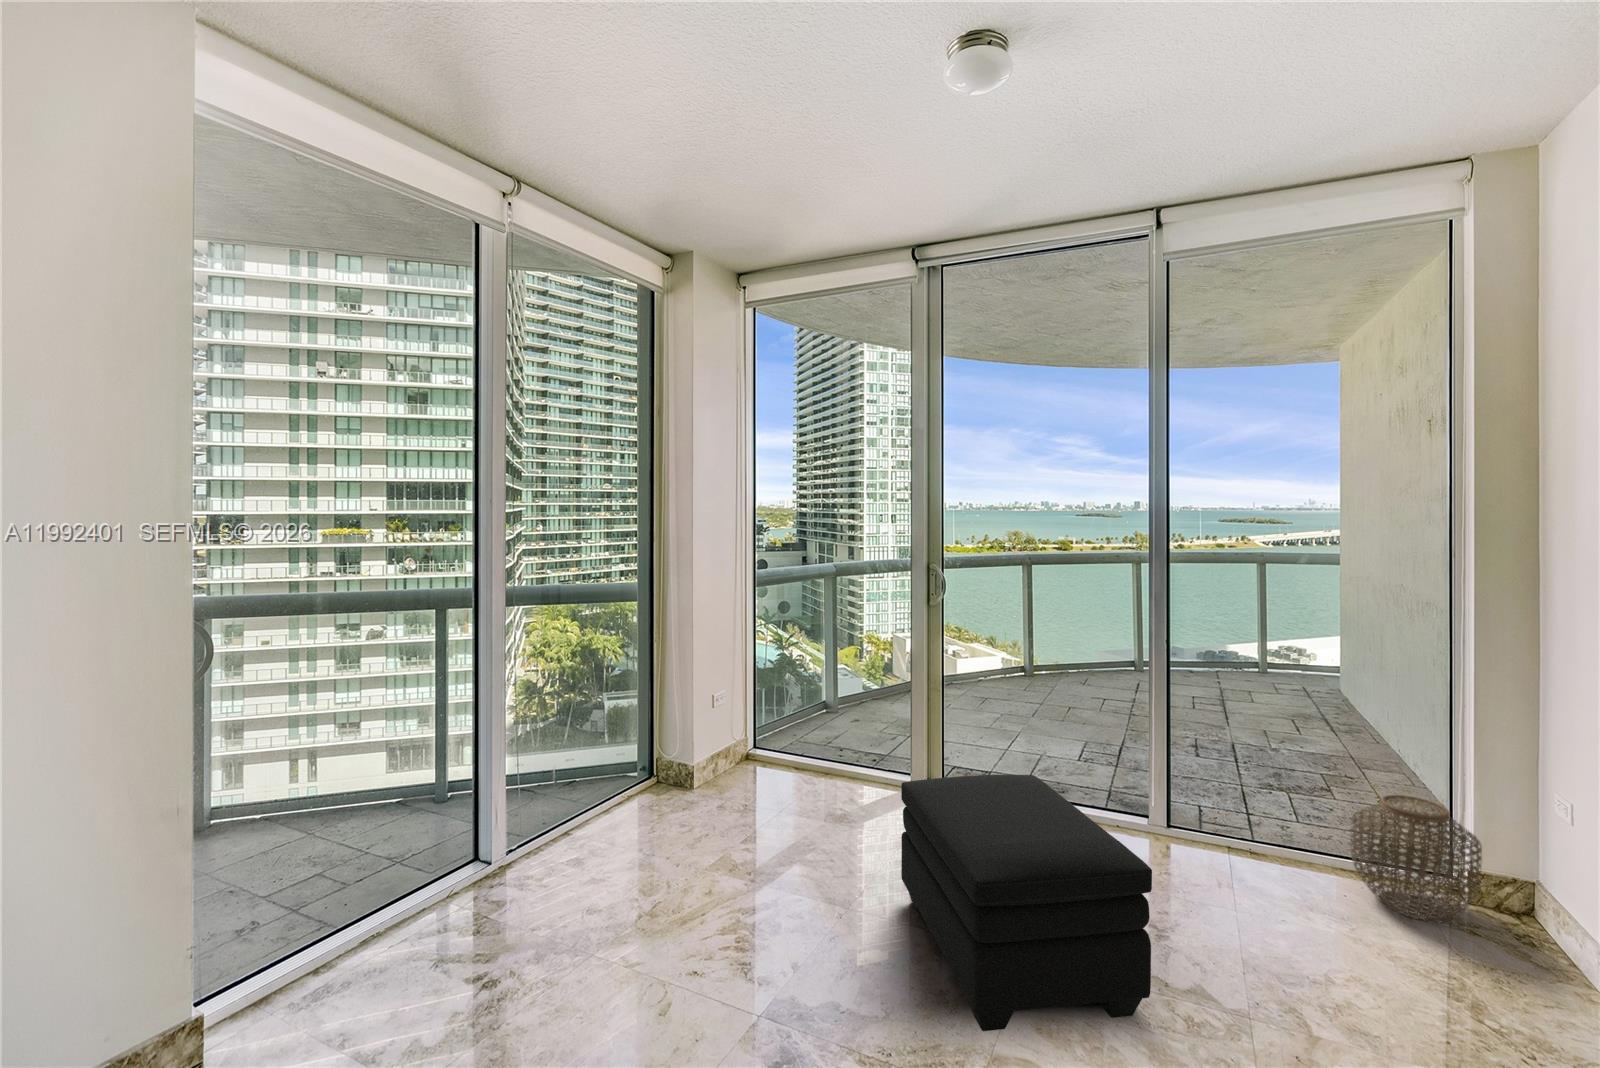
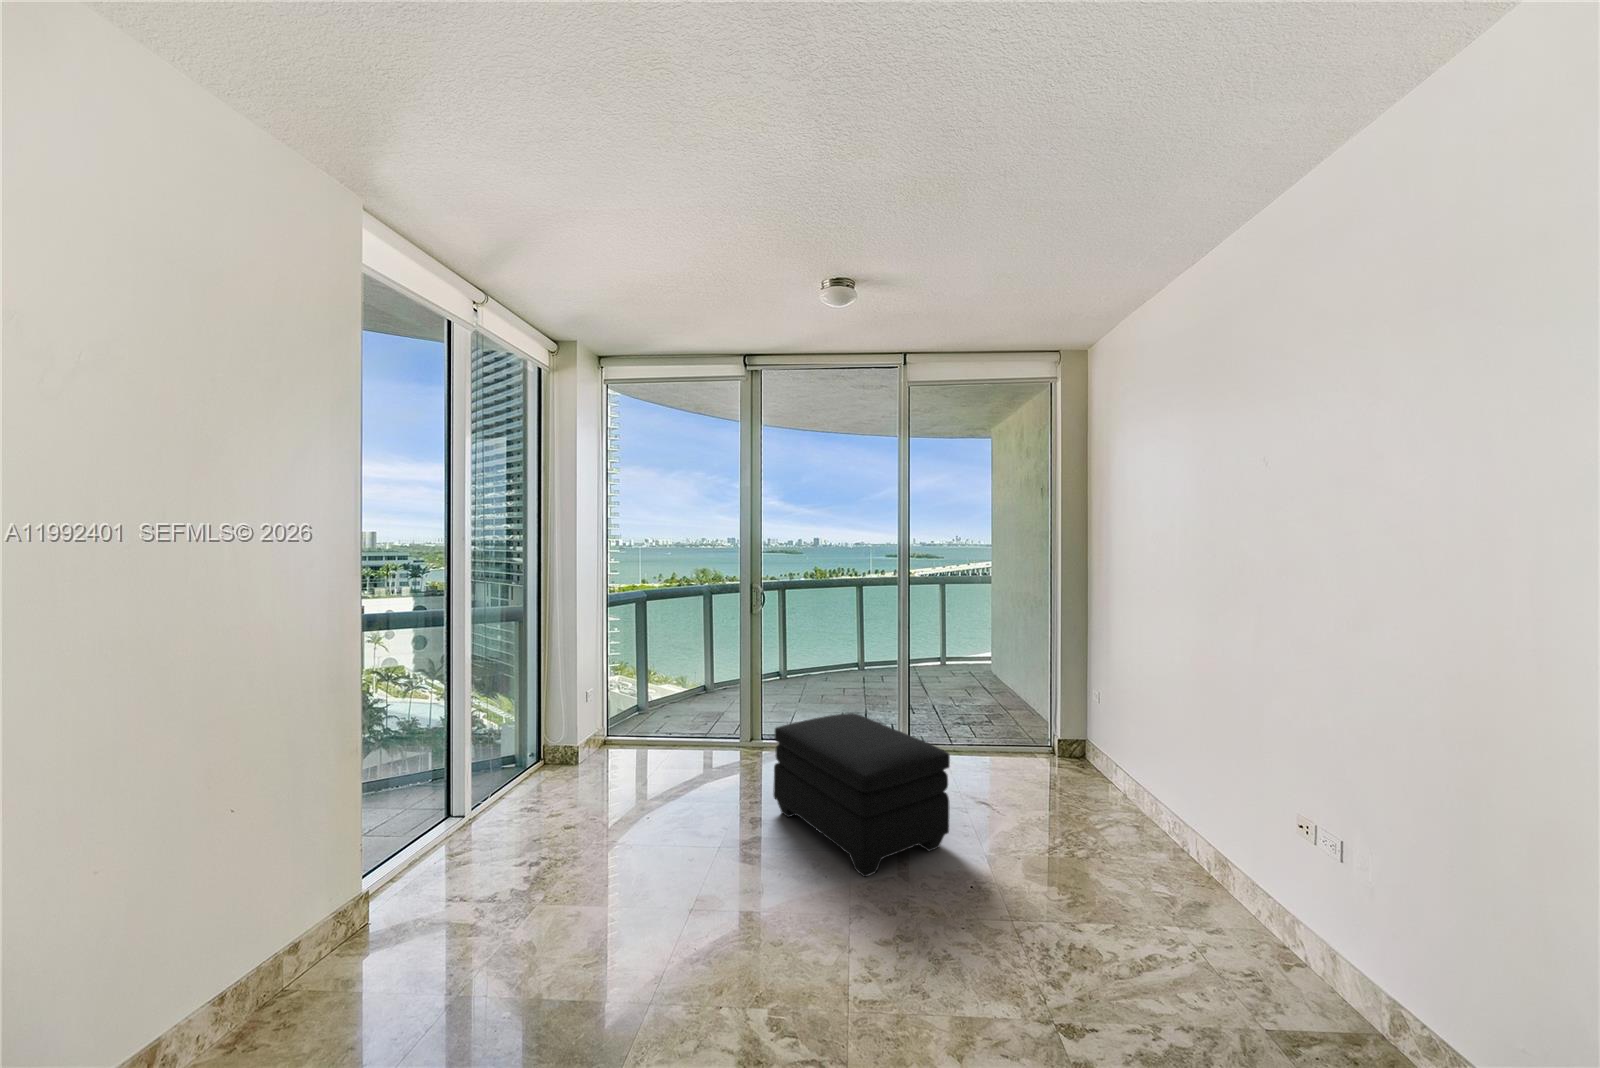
woven basket: present [1350,795,1482,922] -> none [1009,702,1068,769]

